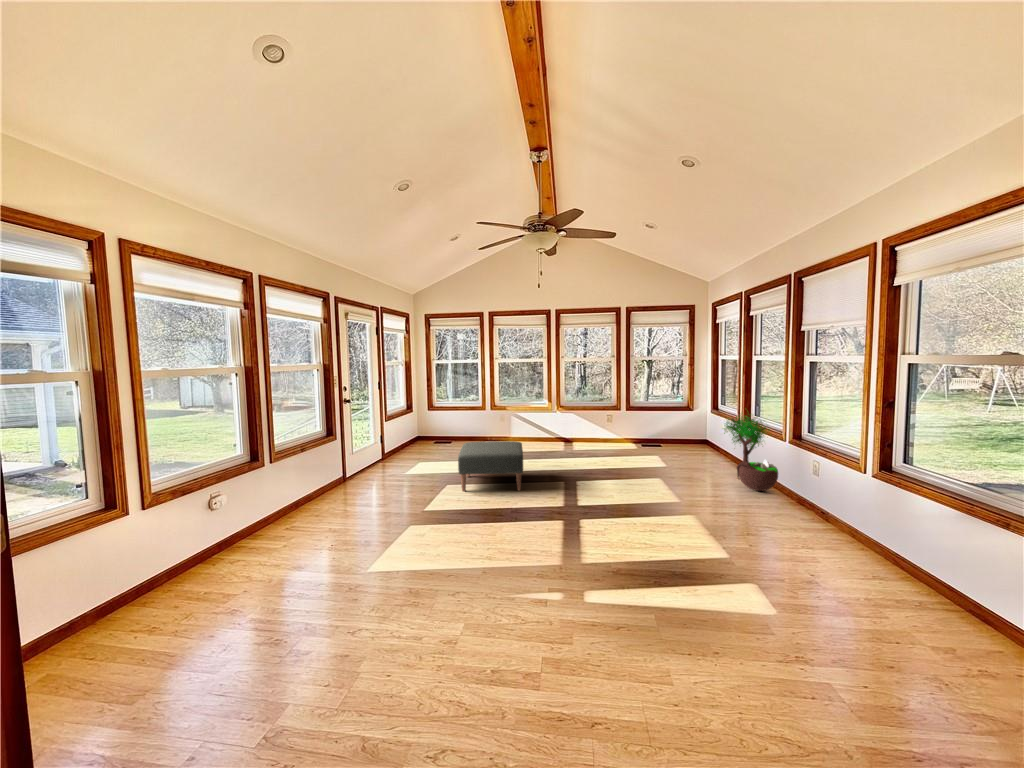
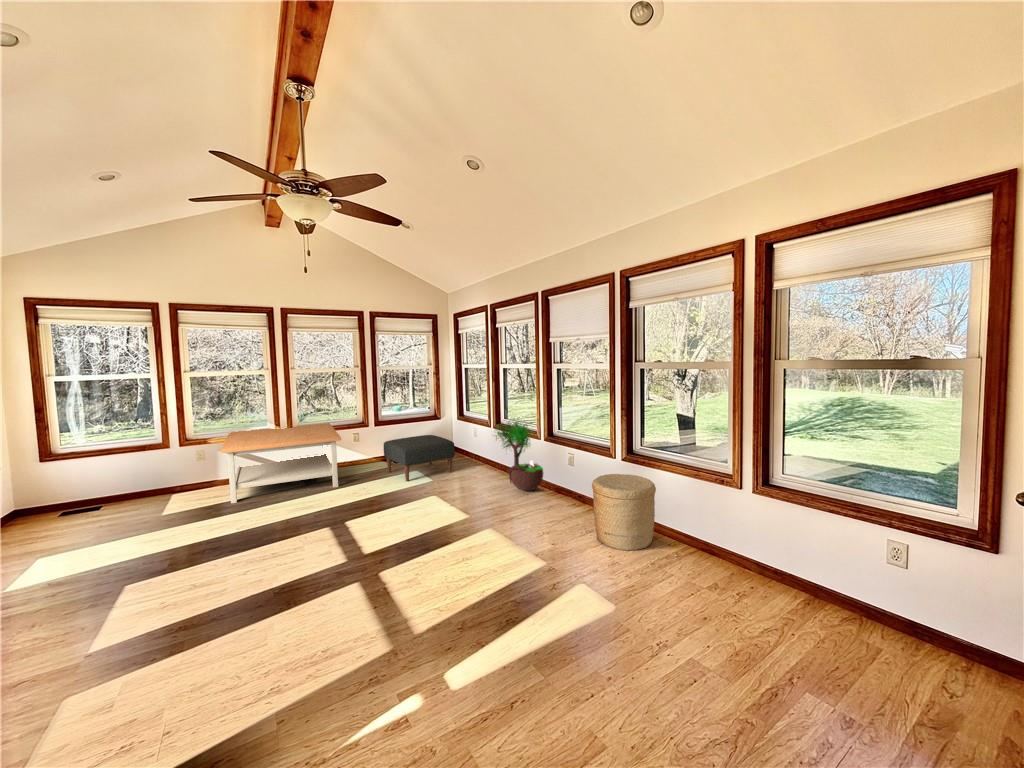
coffee table: none [504,403,589,457] -> present [221,423,341,503]
ottoman: present [458,441,523,492] -> present [384,435,455,482]
woven basket: none [797,482,881,569] -> present [592,474,656,551]

